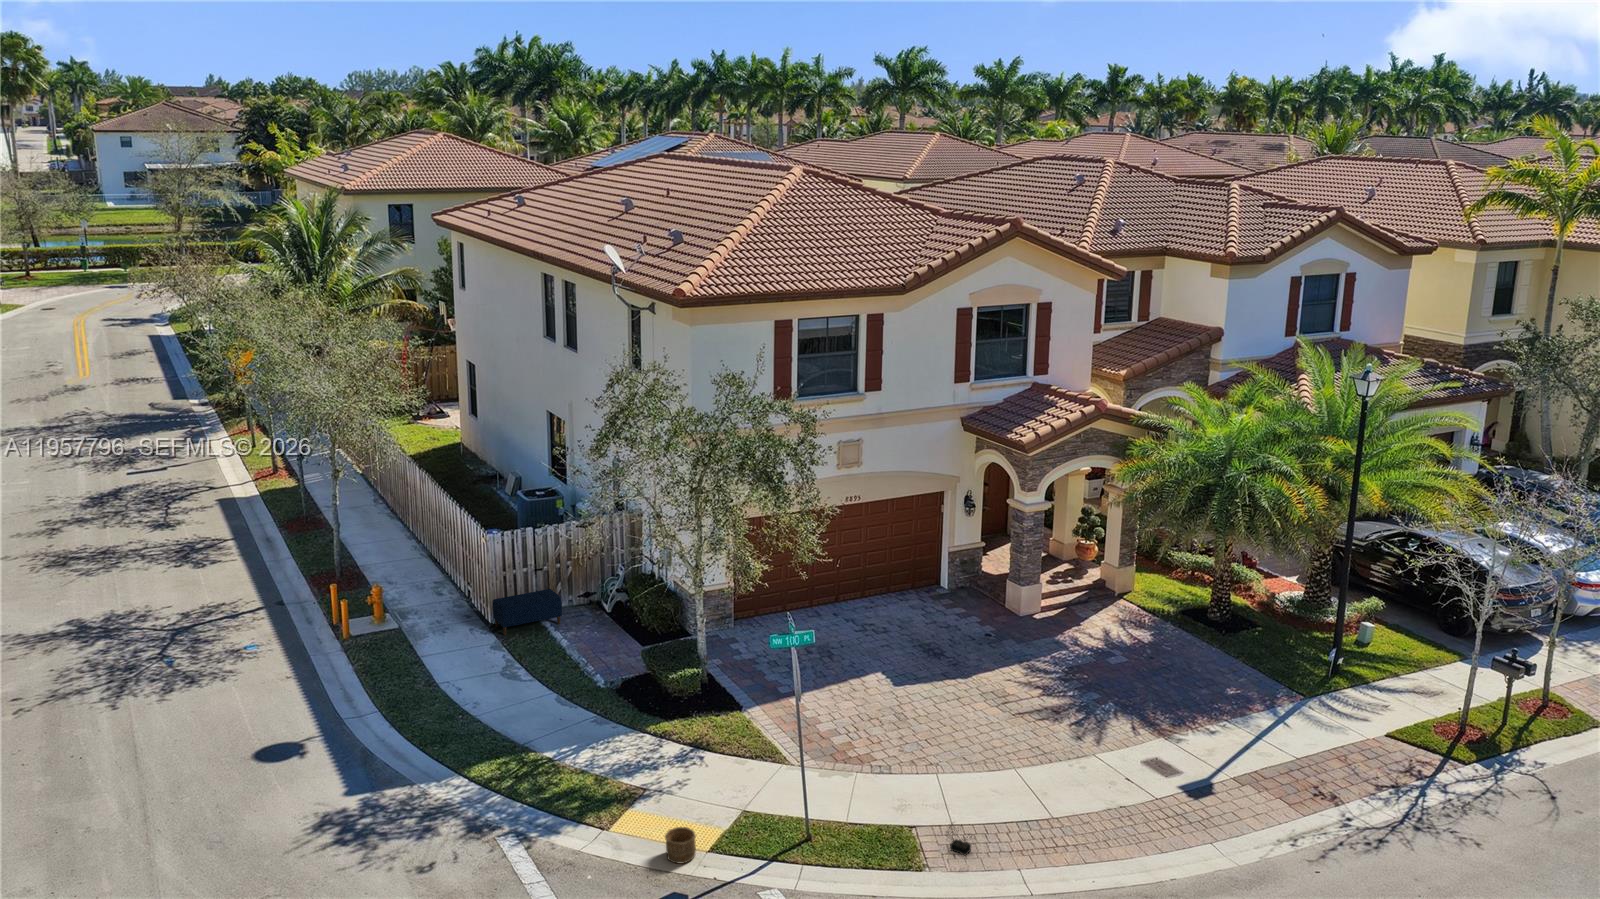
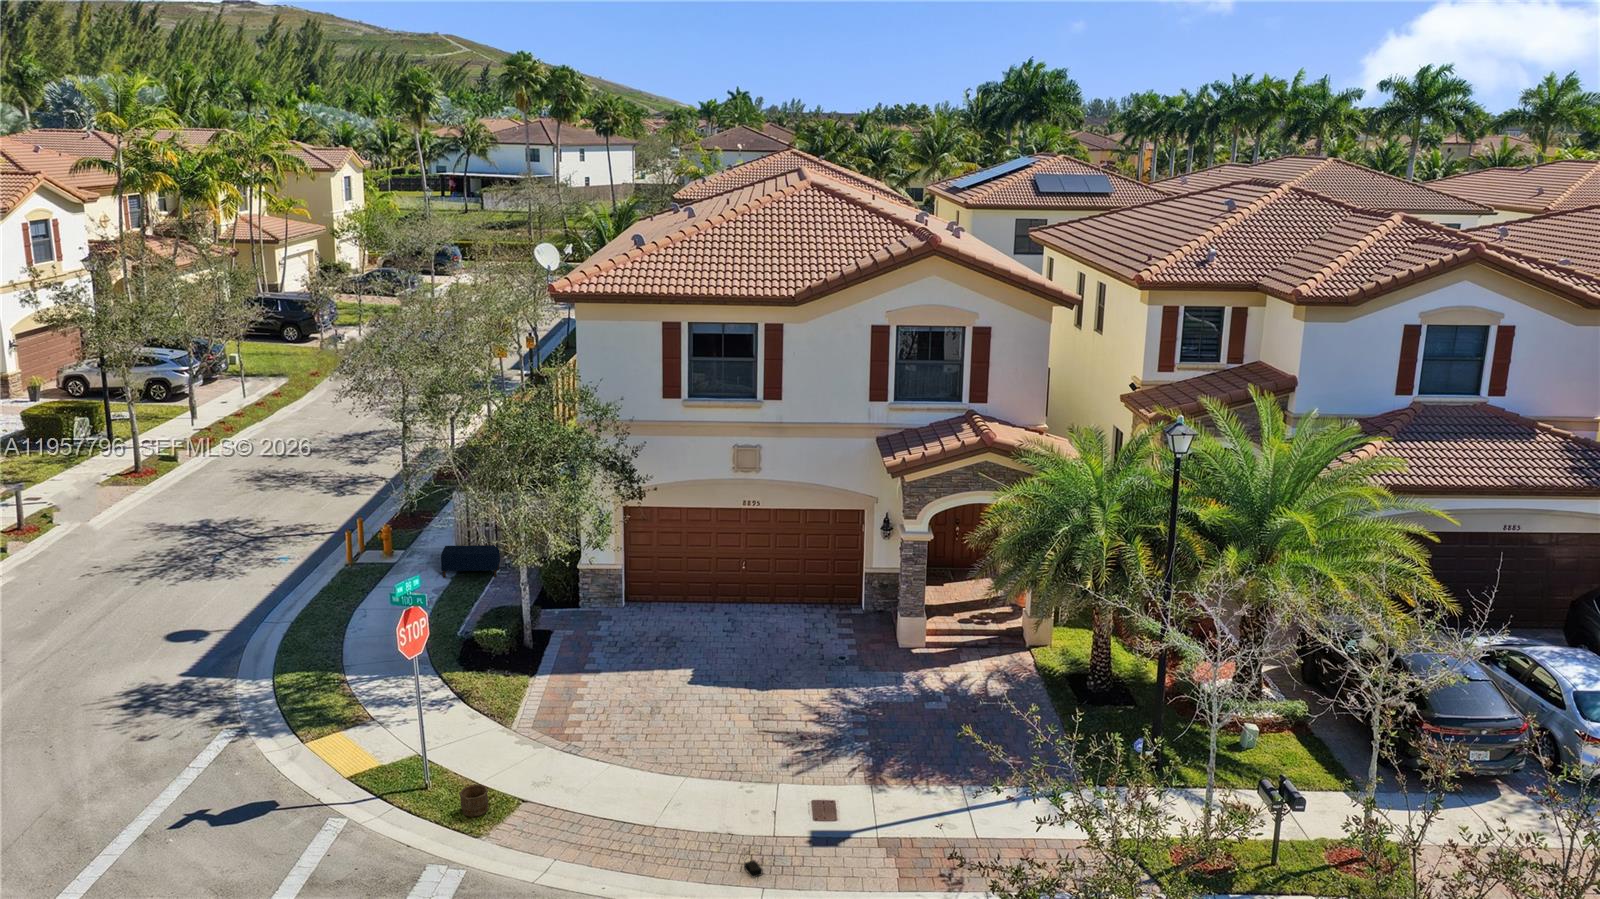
decorative plant: present [946,824,971,855] -> present [744,849,763,877]
wooden bucket: present [665,827,696,863] -> present [459,785,488,817]

